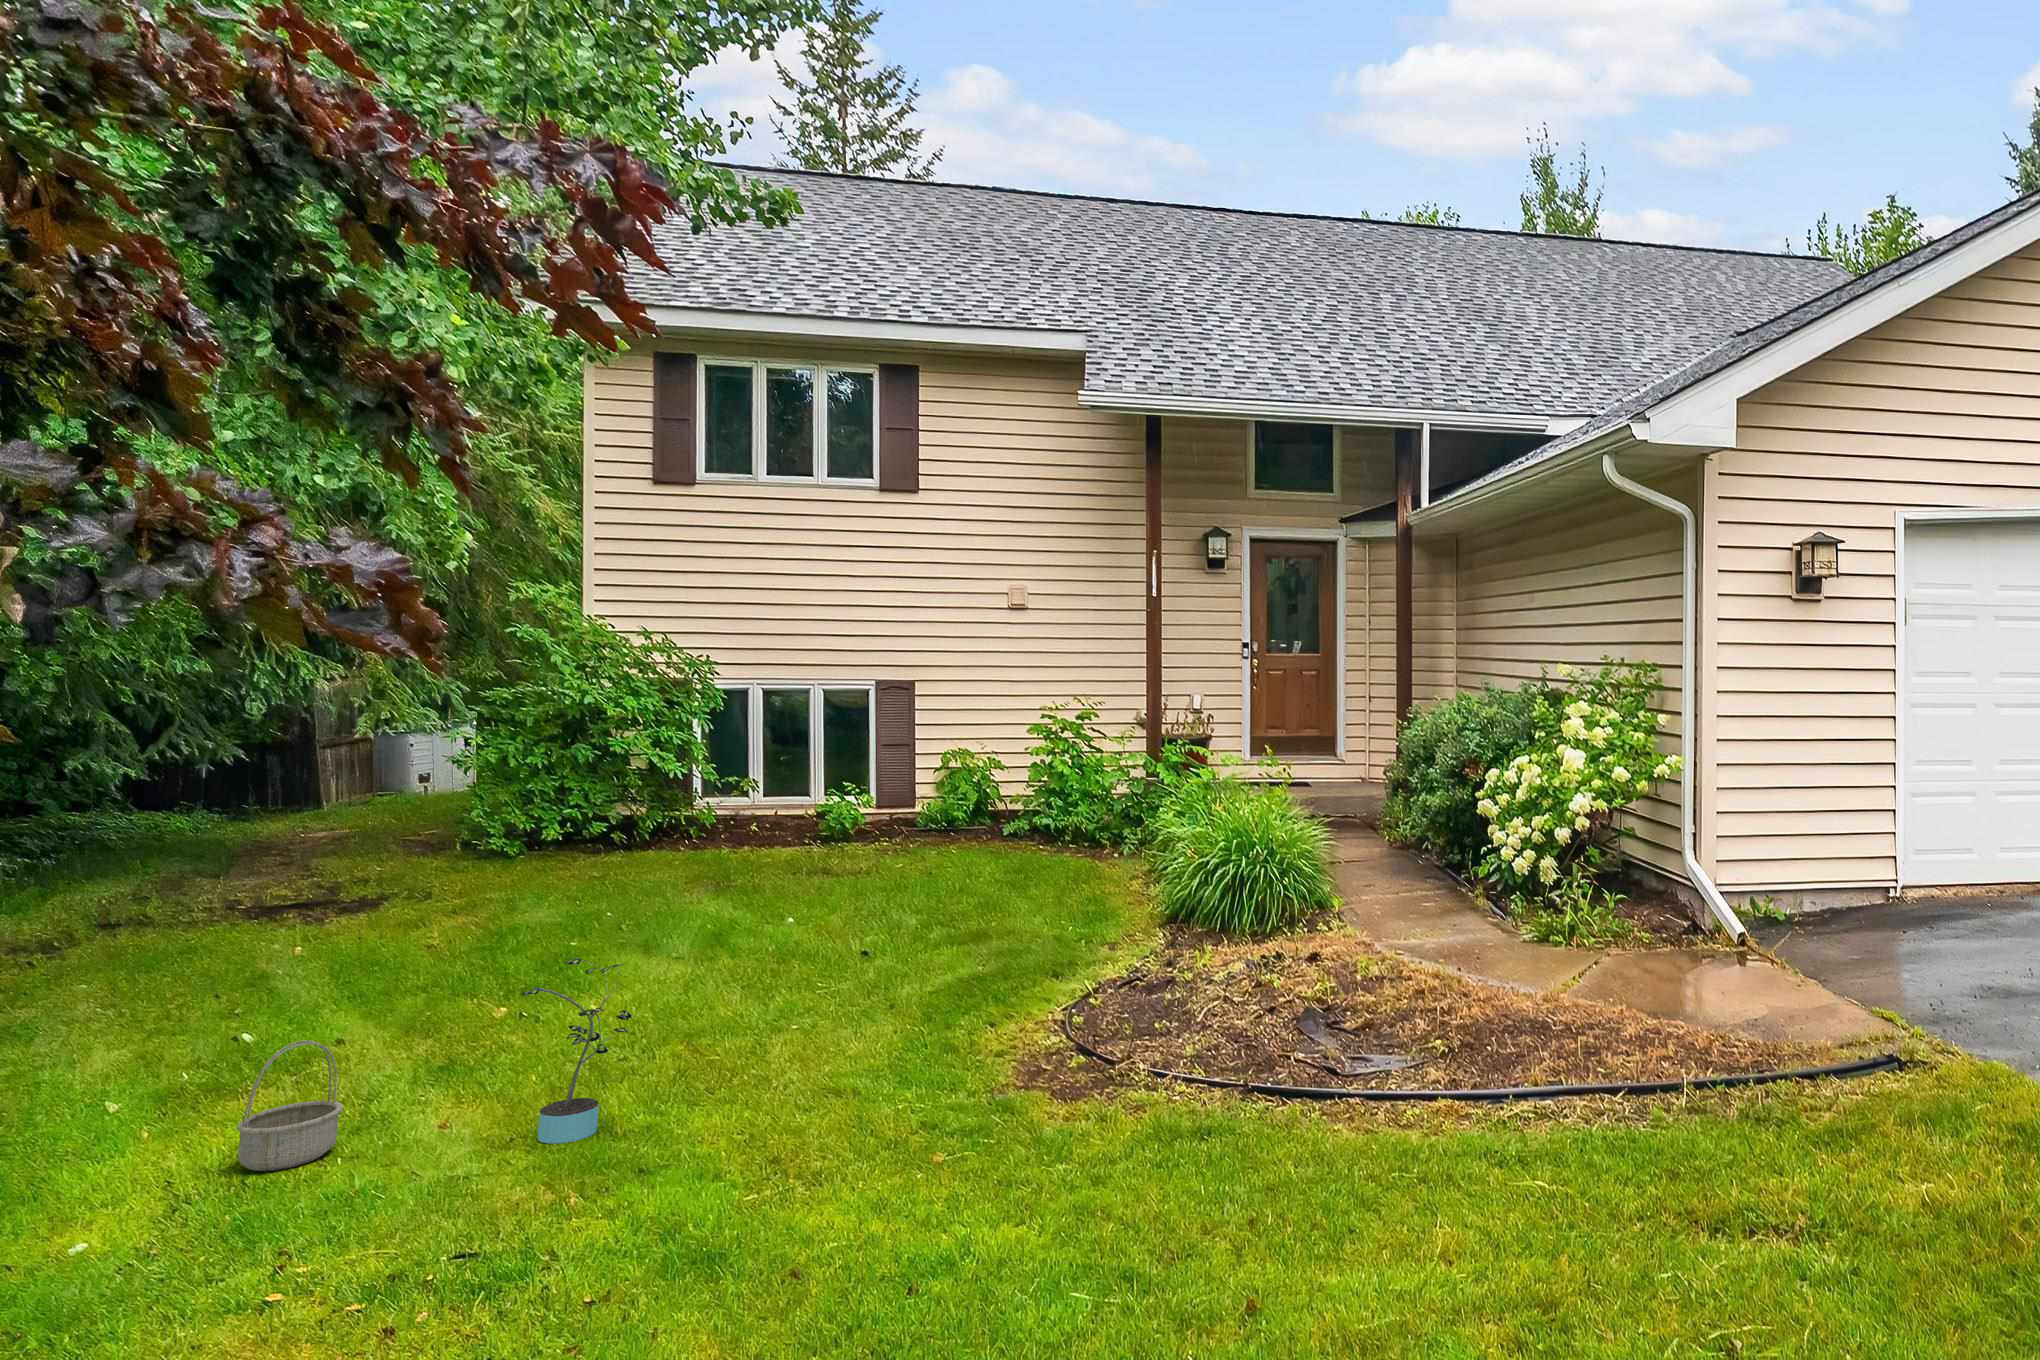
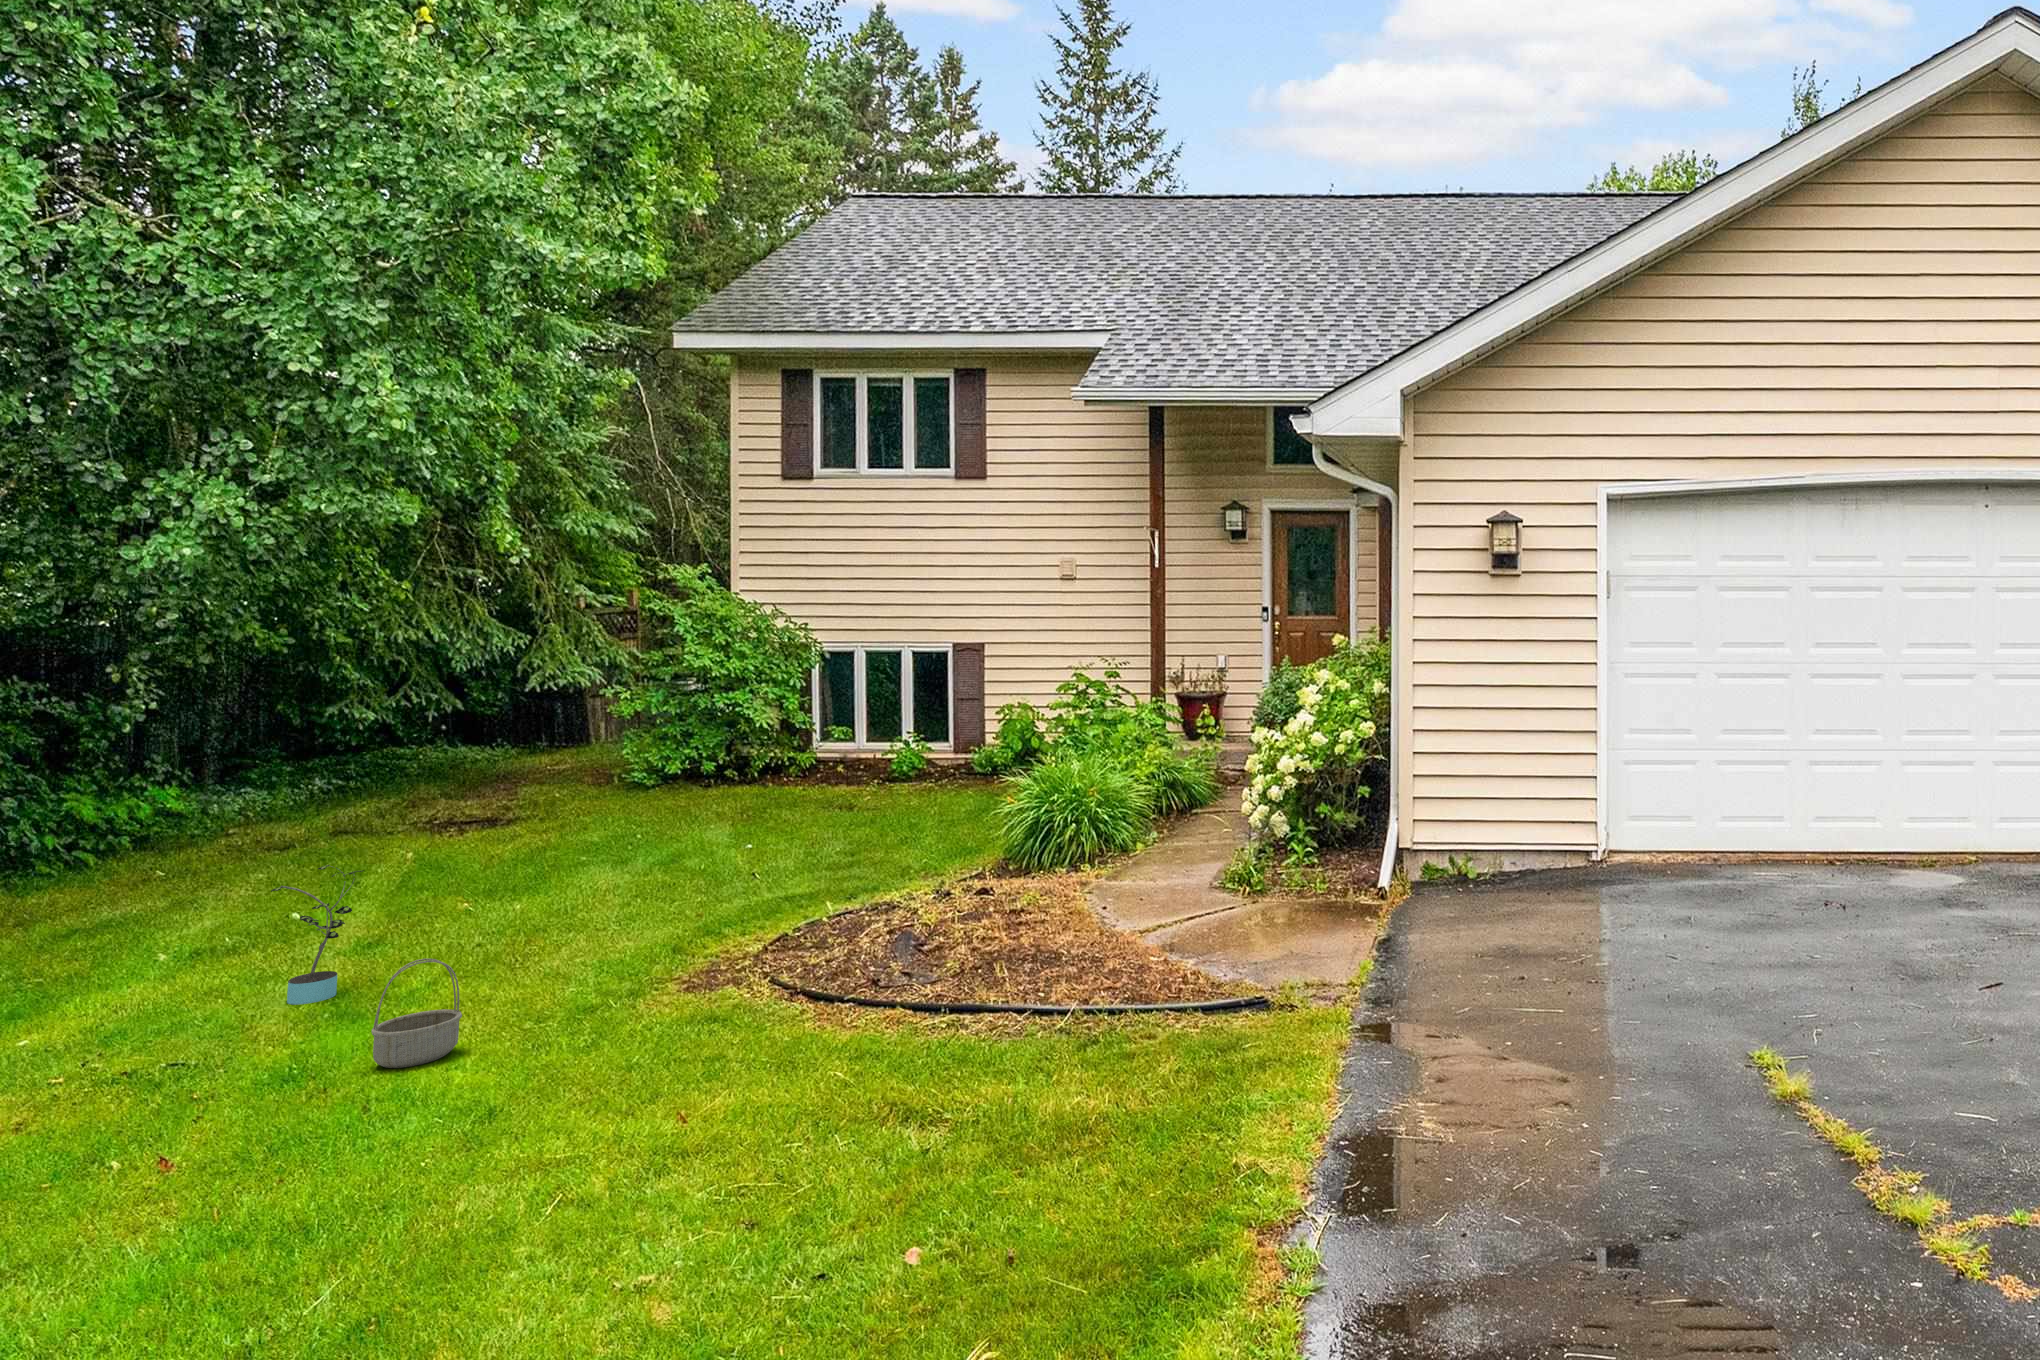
basket: present [237,1041,342,1171] -> present [372,959,462,1068]

